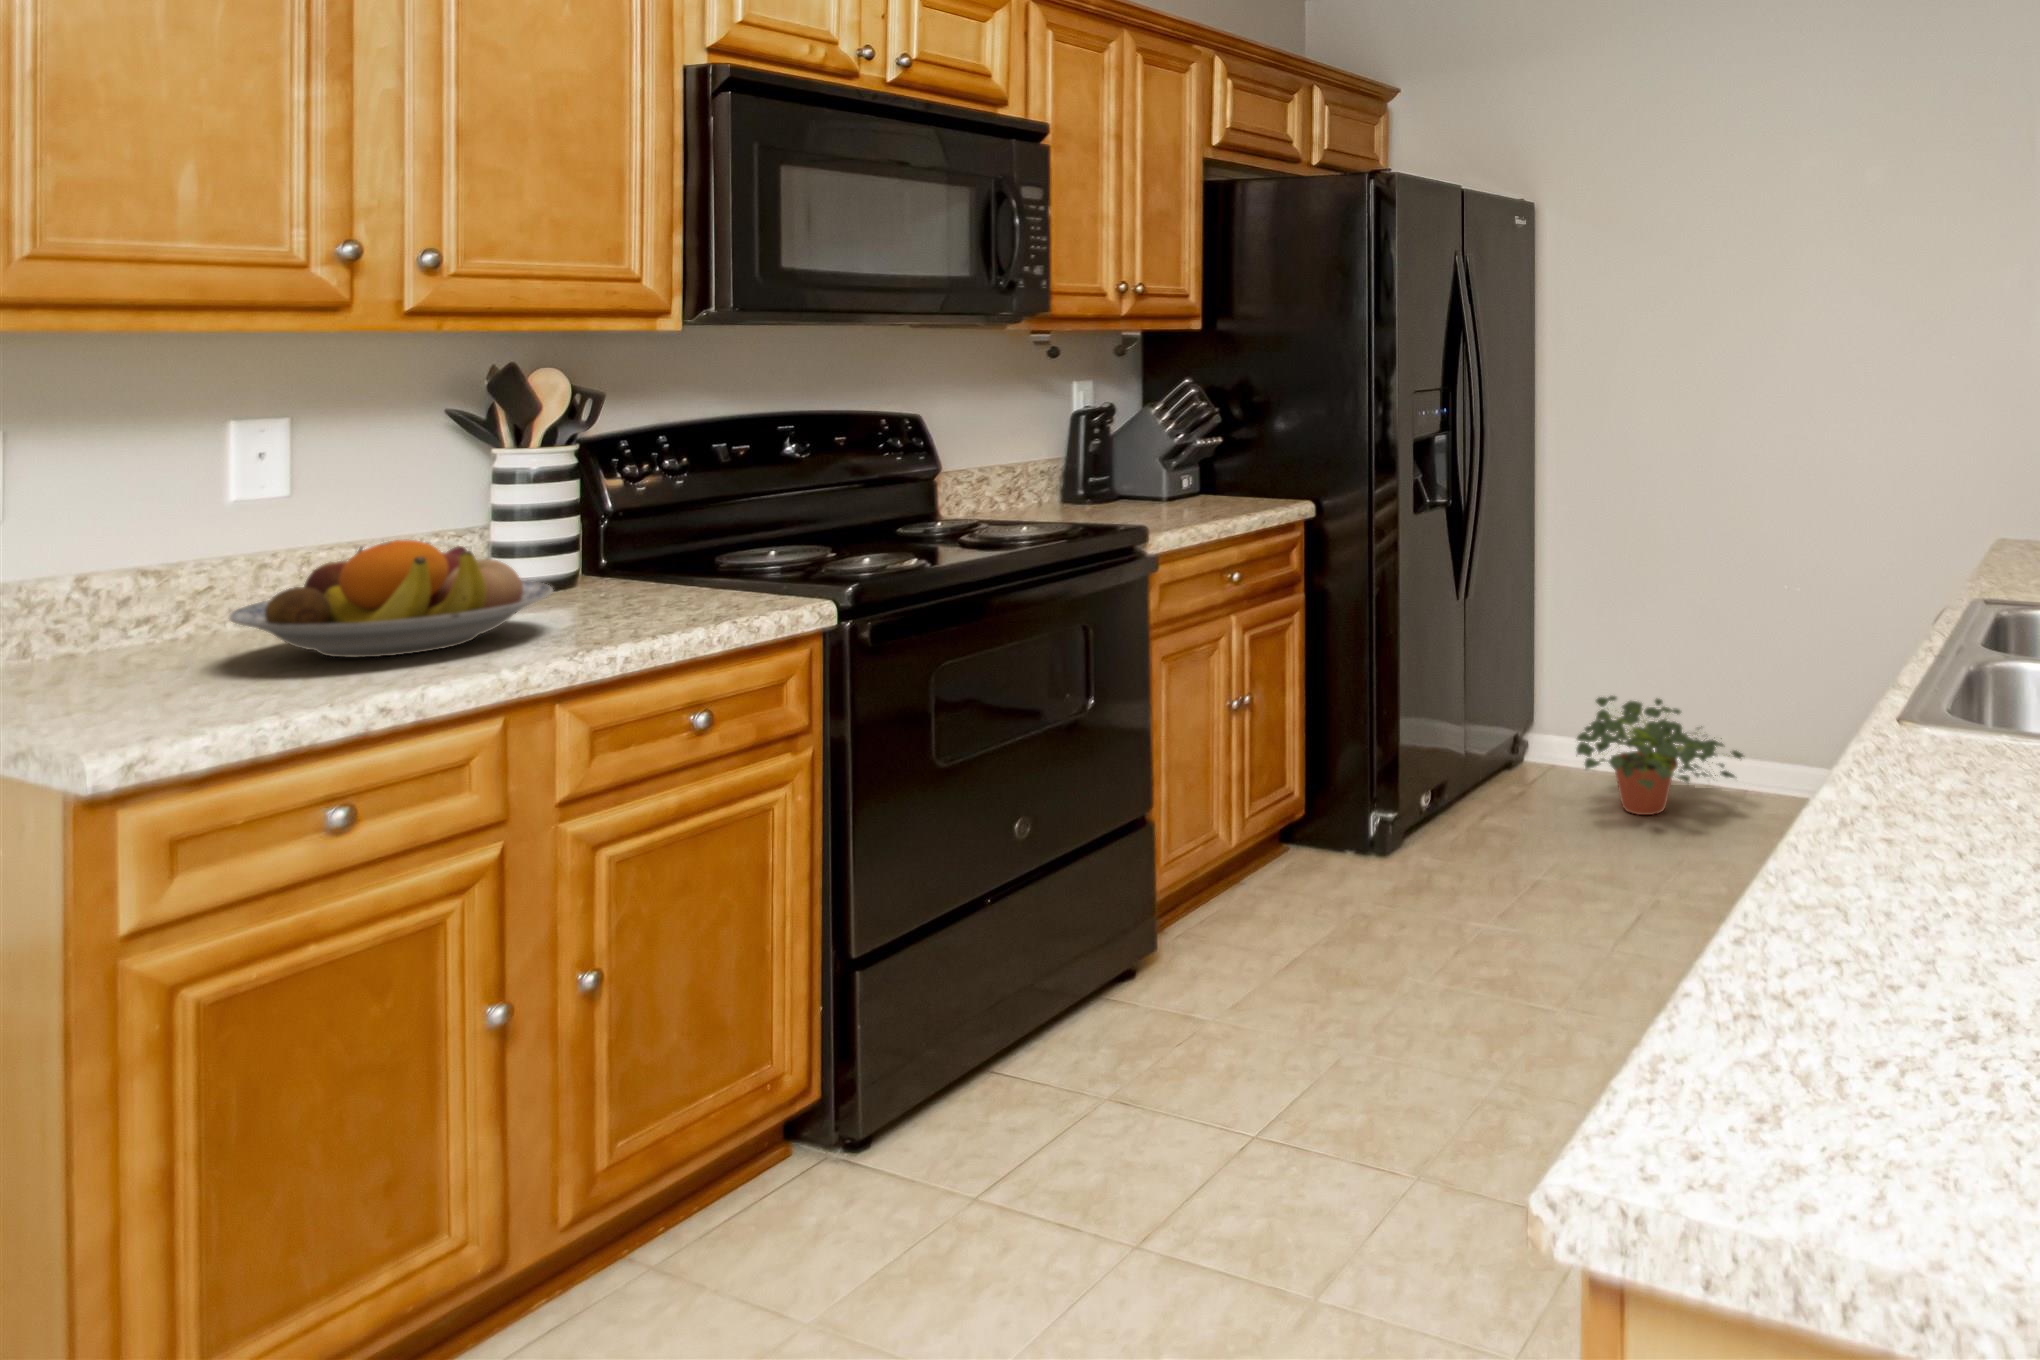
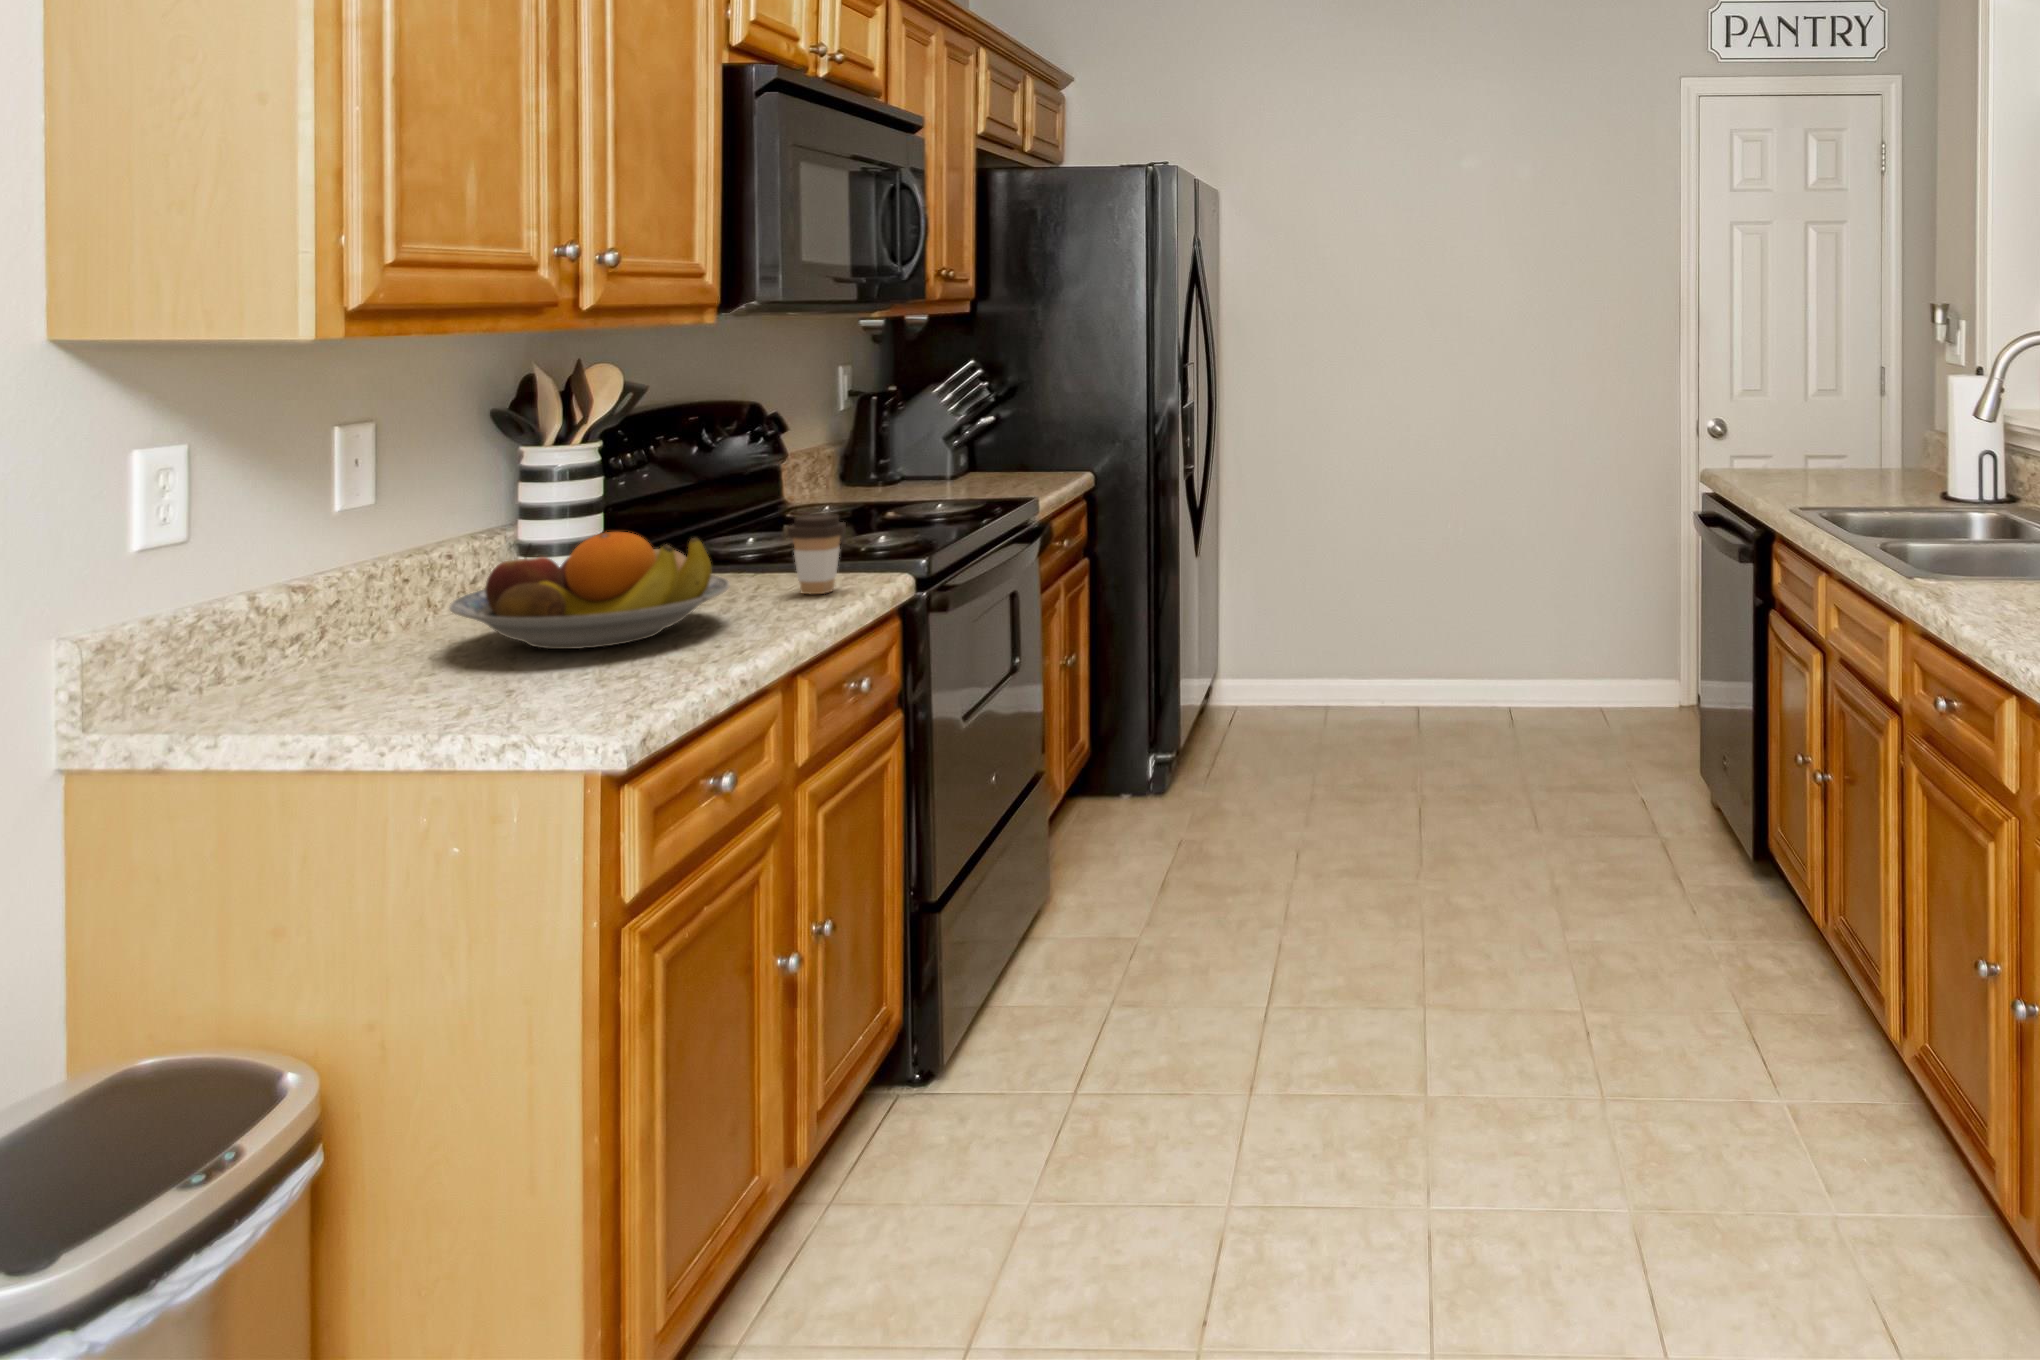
coffee cup: none [659,532,730,617] -> present [787,514,846,594]
potted plant: present [1577,696,1743,815] -> none [1295,636,1439,737]

